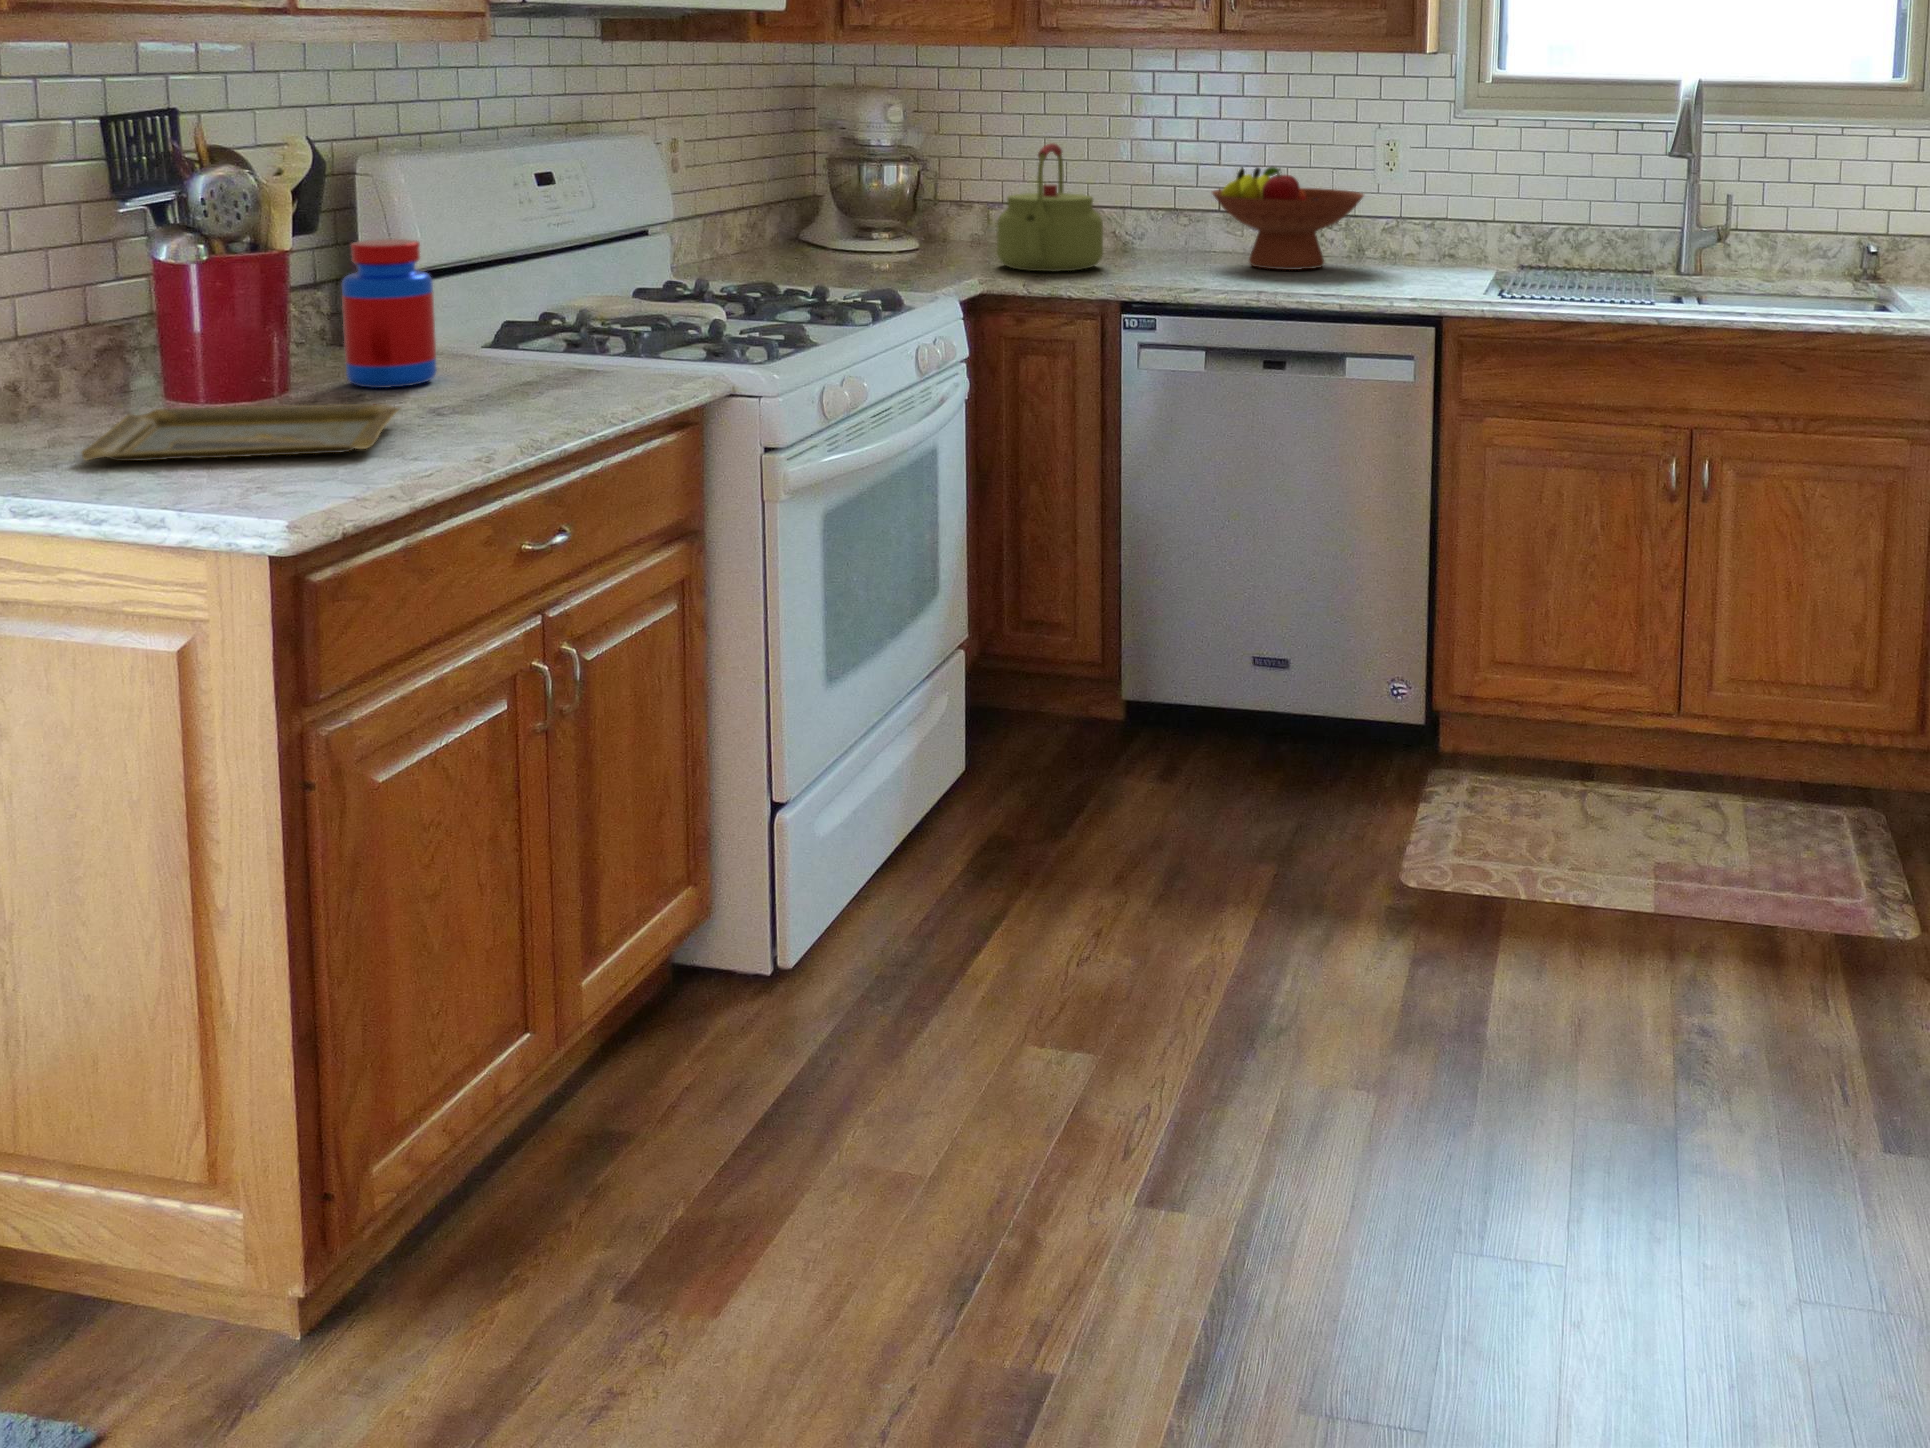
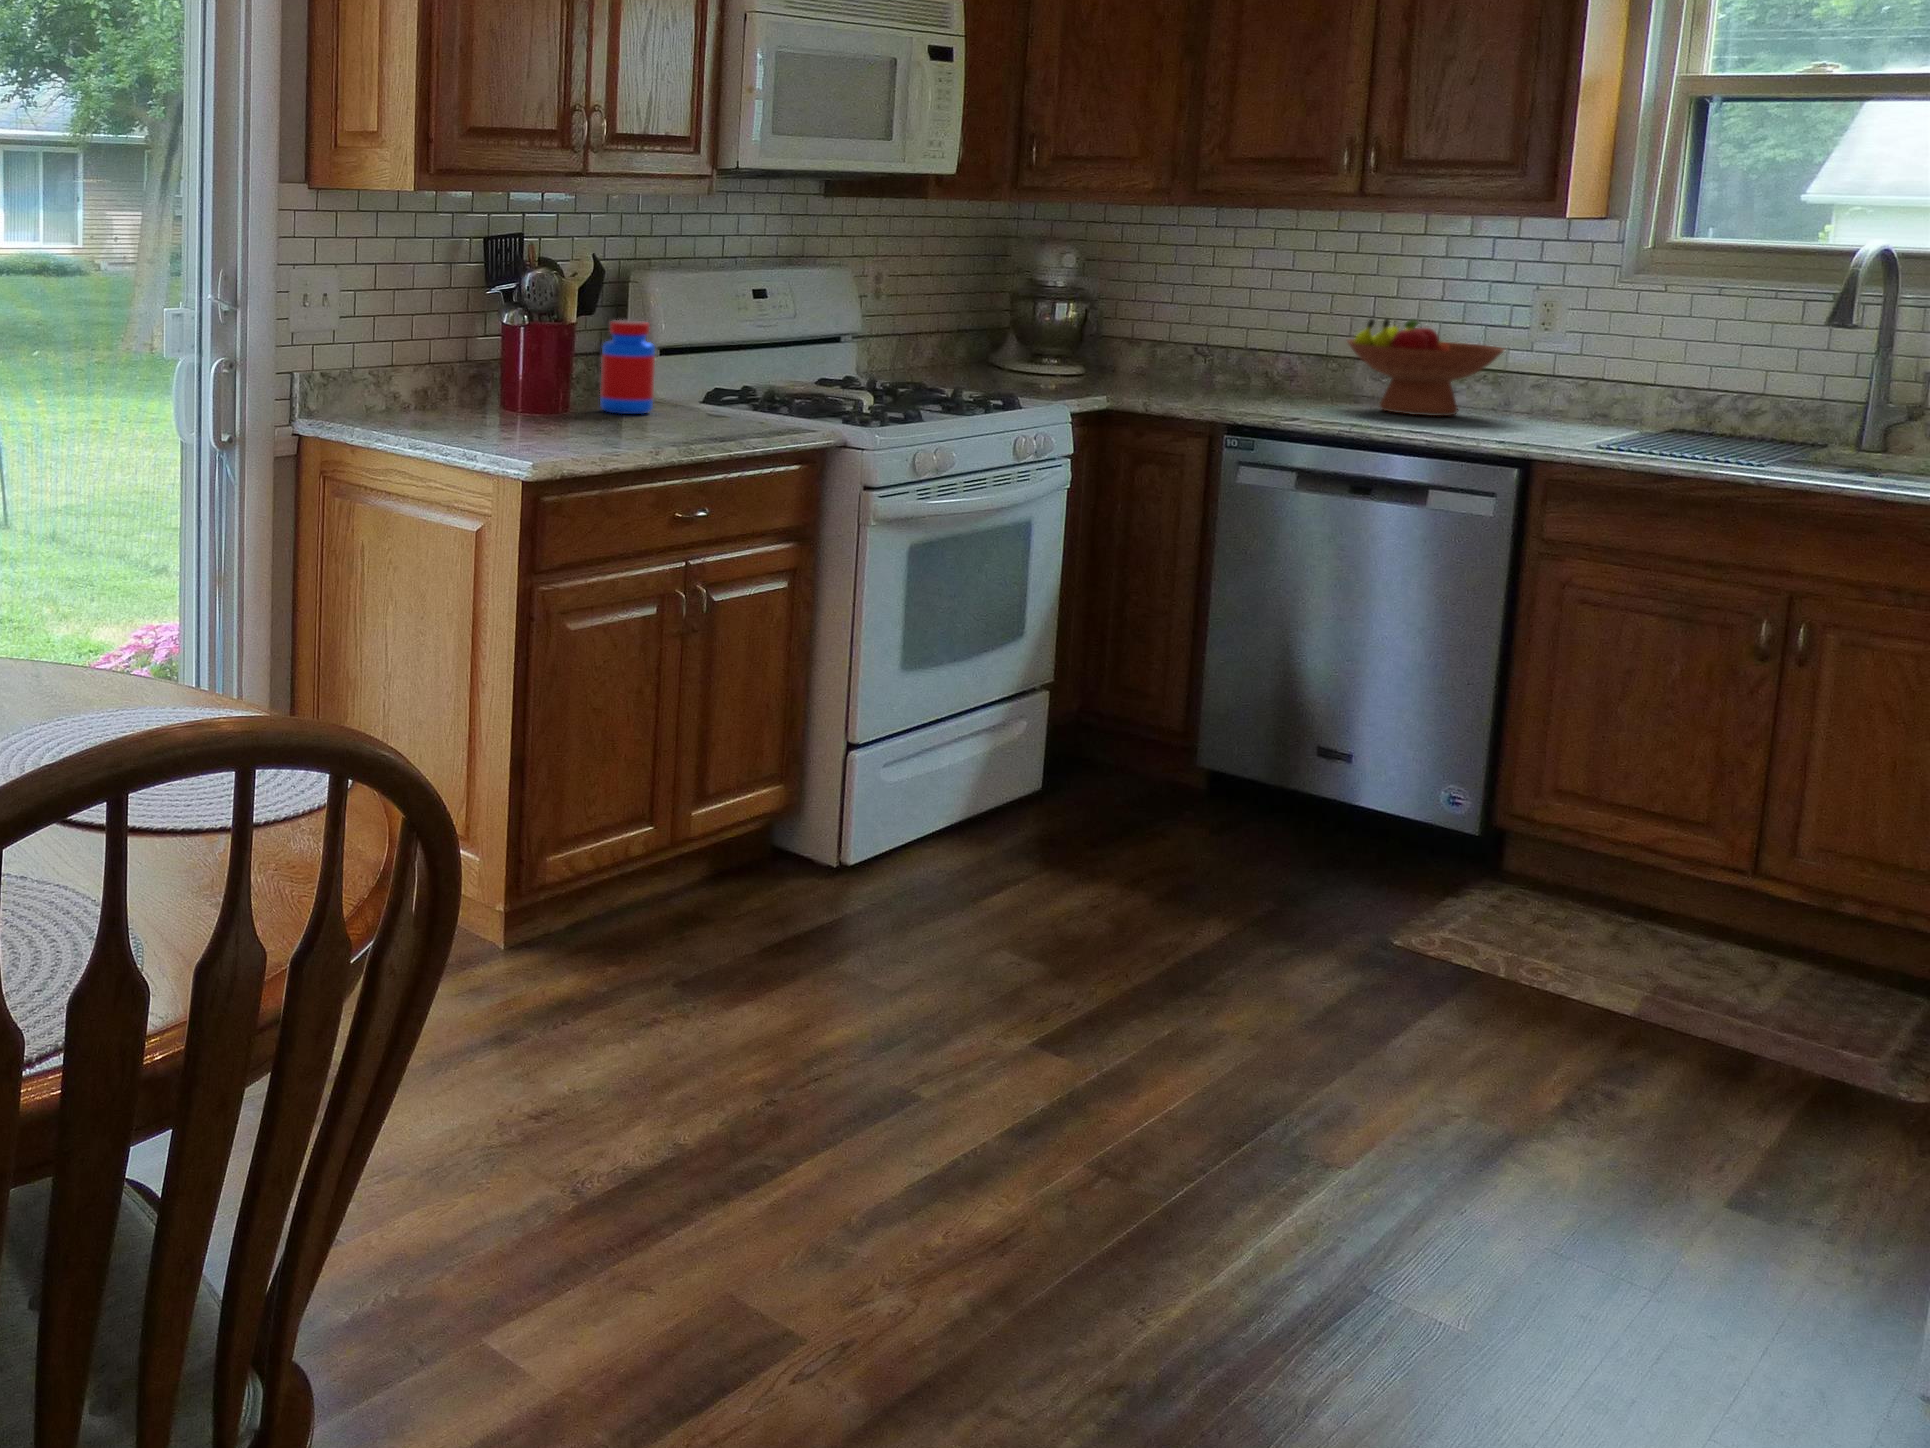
kettle: present [997,143,1103,271] -> none [1135,289,1235,399]
tray: present [81,404,399,461] -> none [448,406,618,436]

